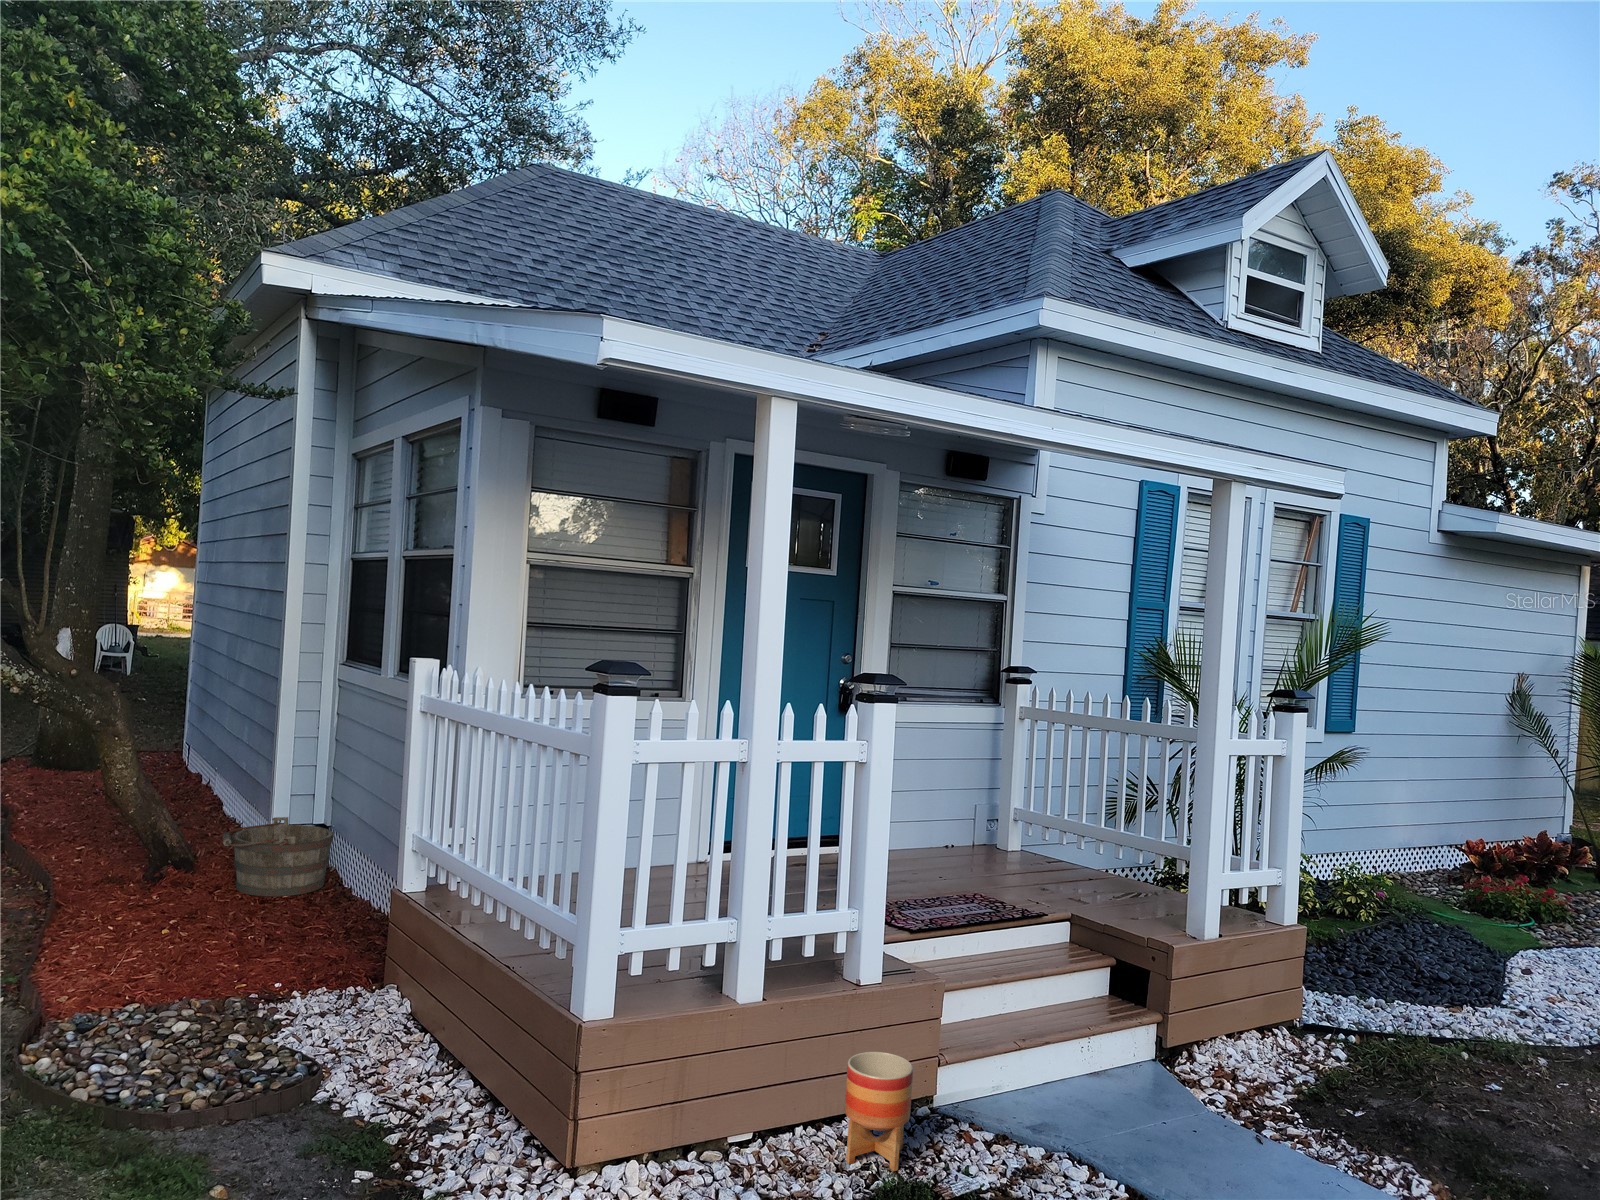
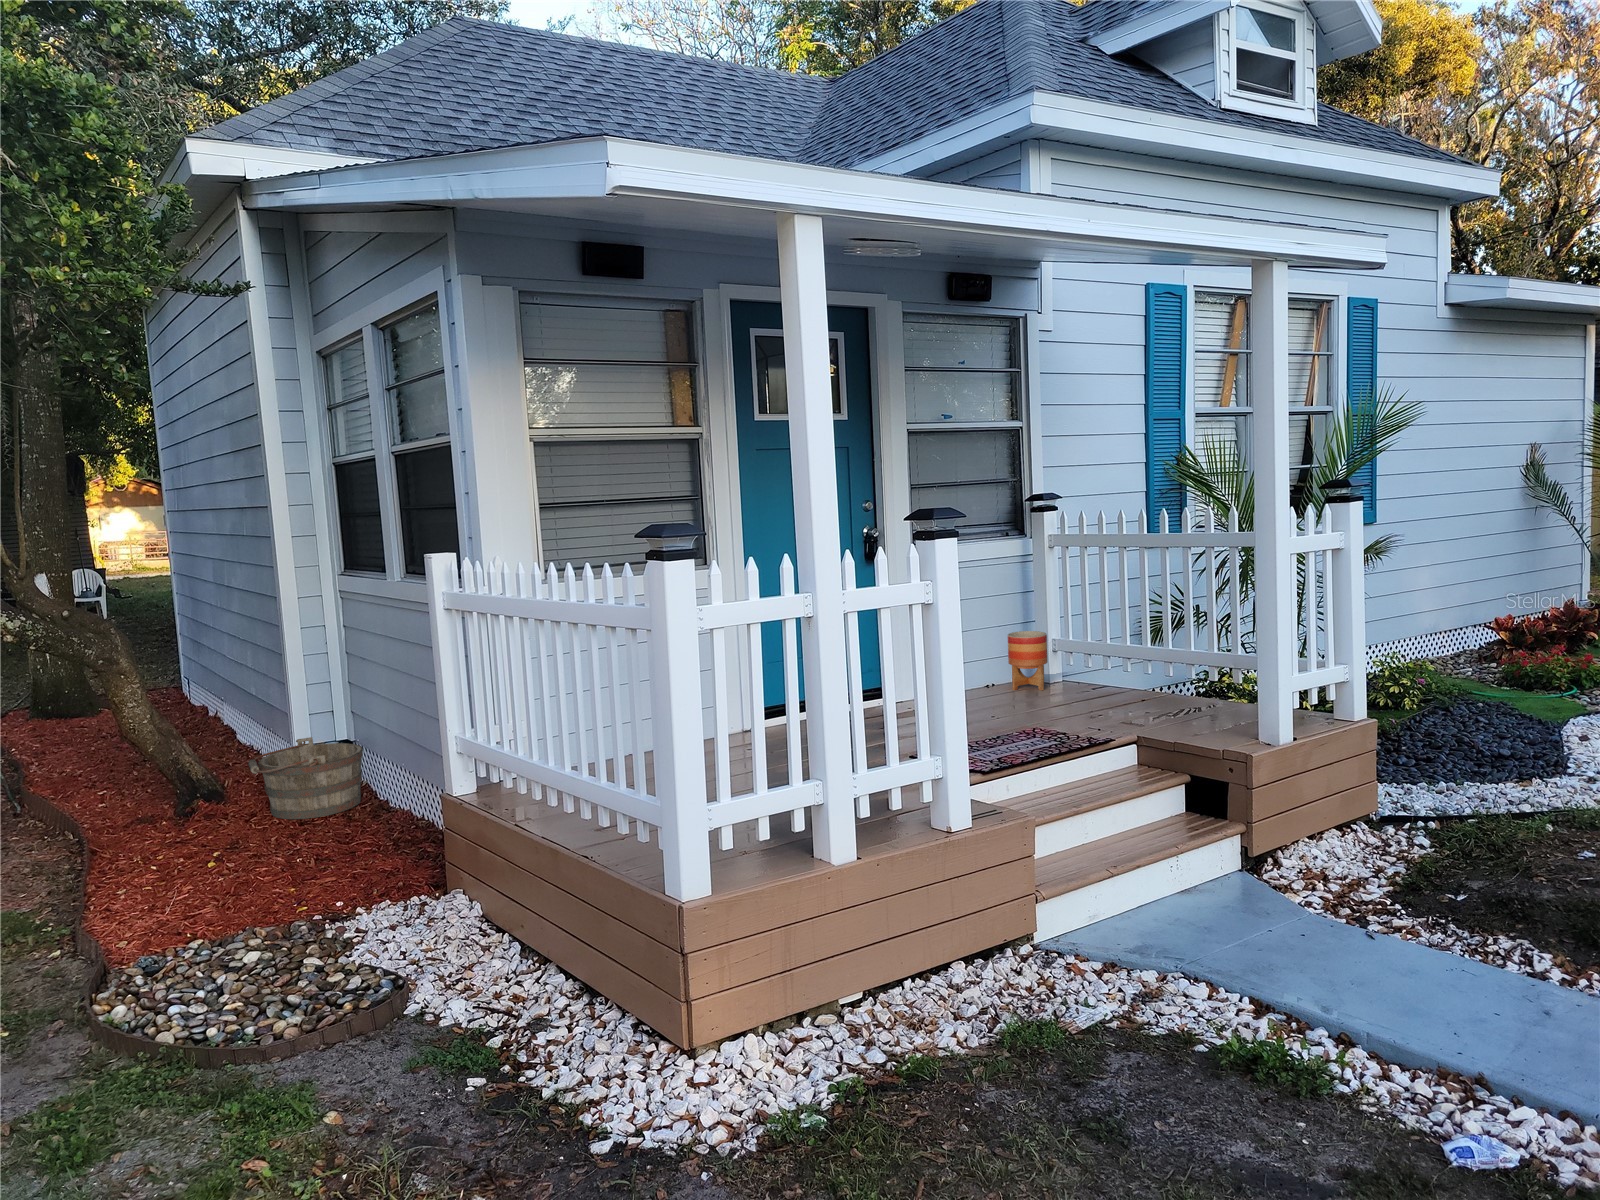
planter: present [845,1052,913,1171] -> present [1007,631,1048,690]

